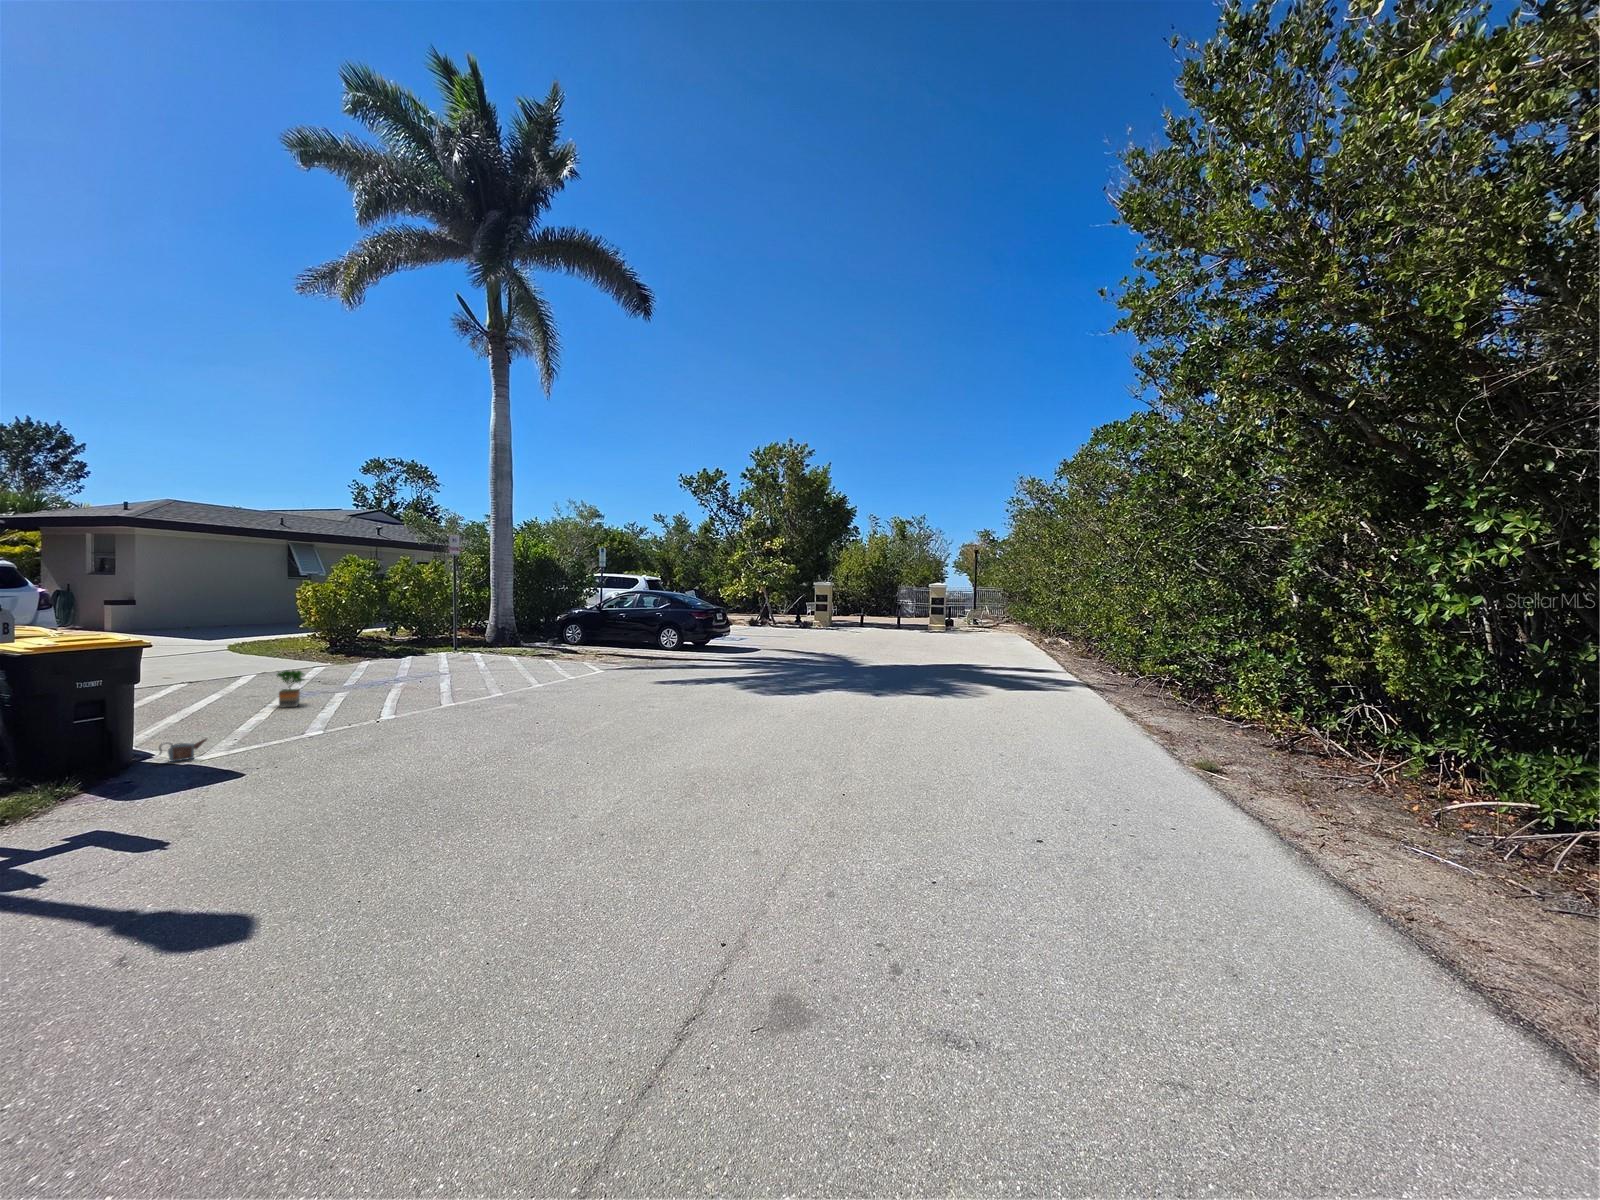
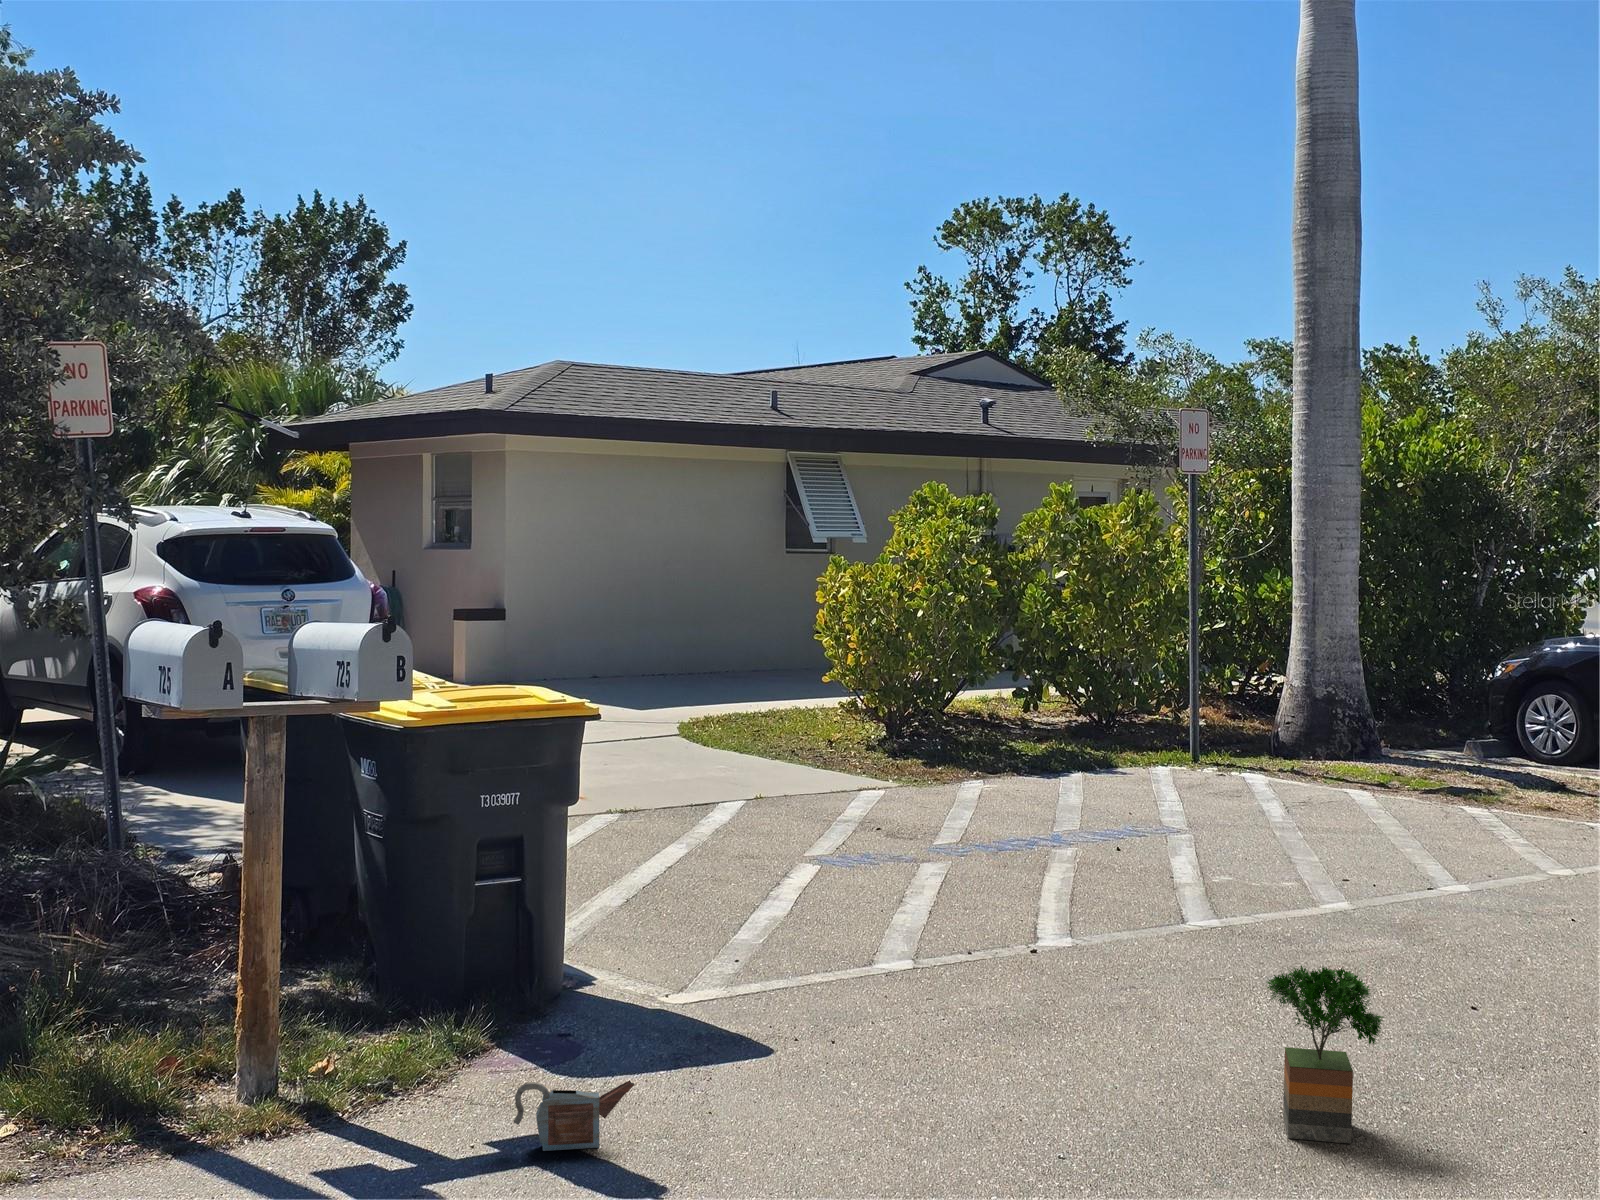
potted tree: present [277,670,304,708] -> present [1267,965,1383,1144]

